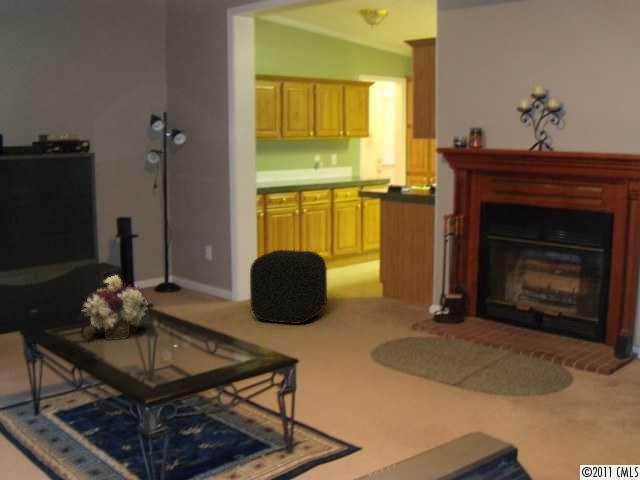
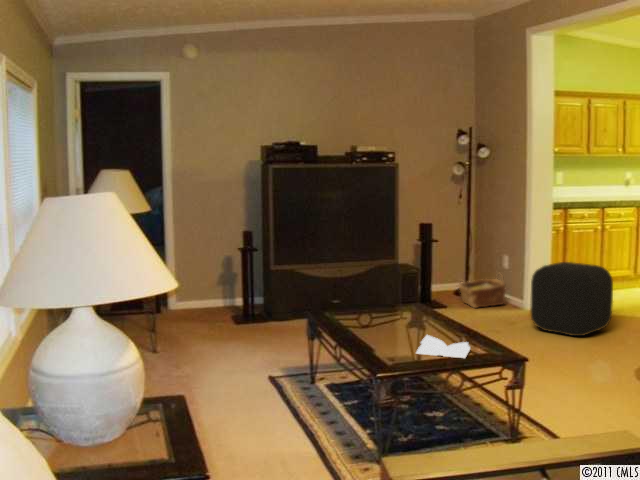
woven basket: none [167,264,217,304] -> present [459,275,505,308]
flower arrangement: present [83,275,148,340] -> none [350,268,410,325]
book: none [177,346,233,370] -> present [416,335,470,359]

